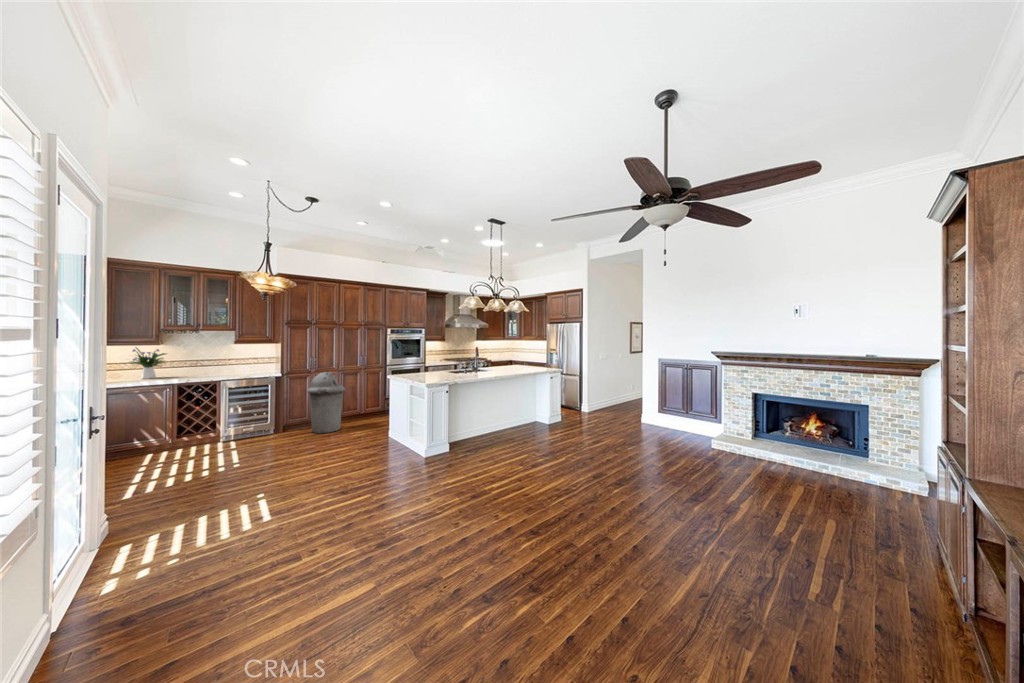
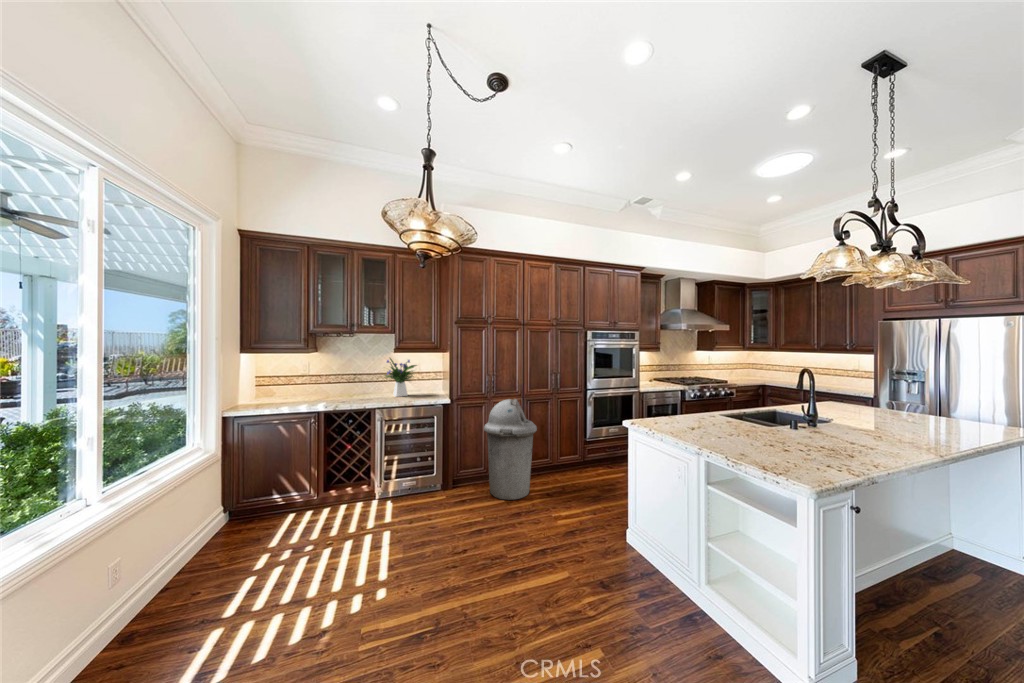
flower arrangement: present [131,347,166,379] -> present [385,358,417,397]

